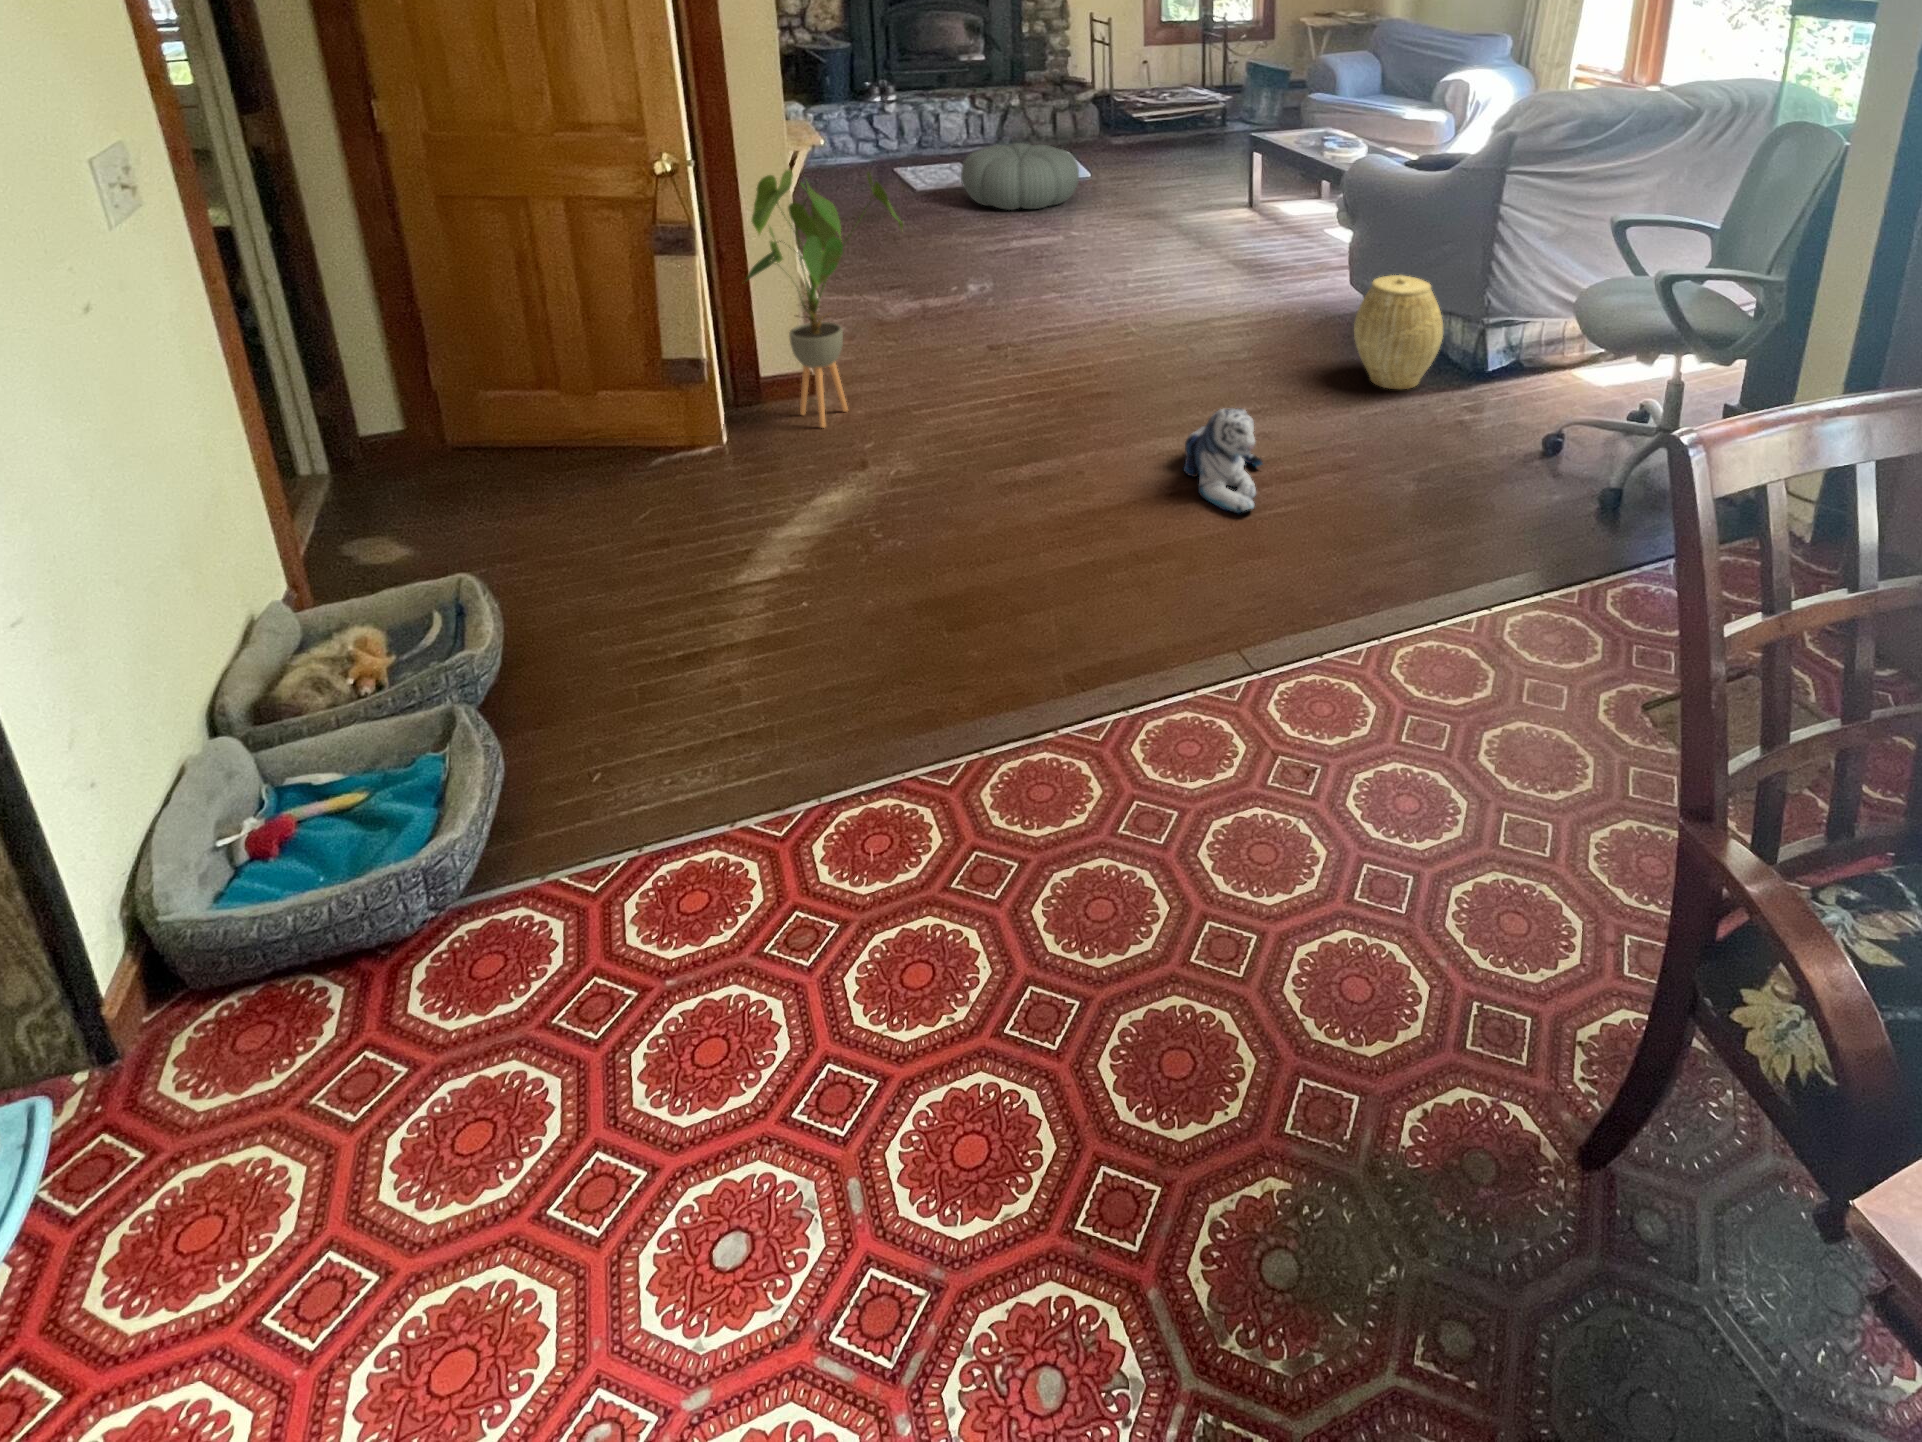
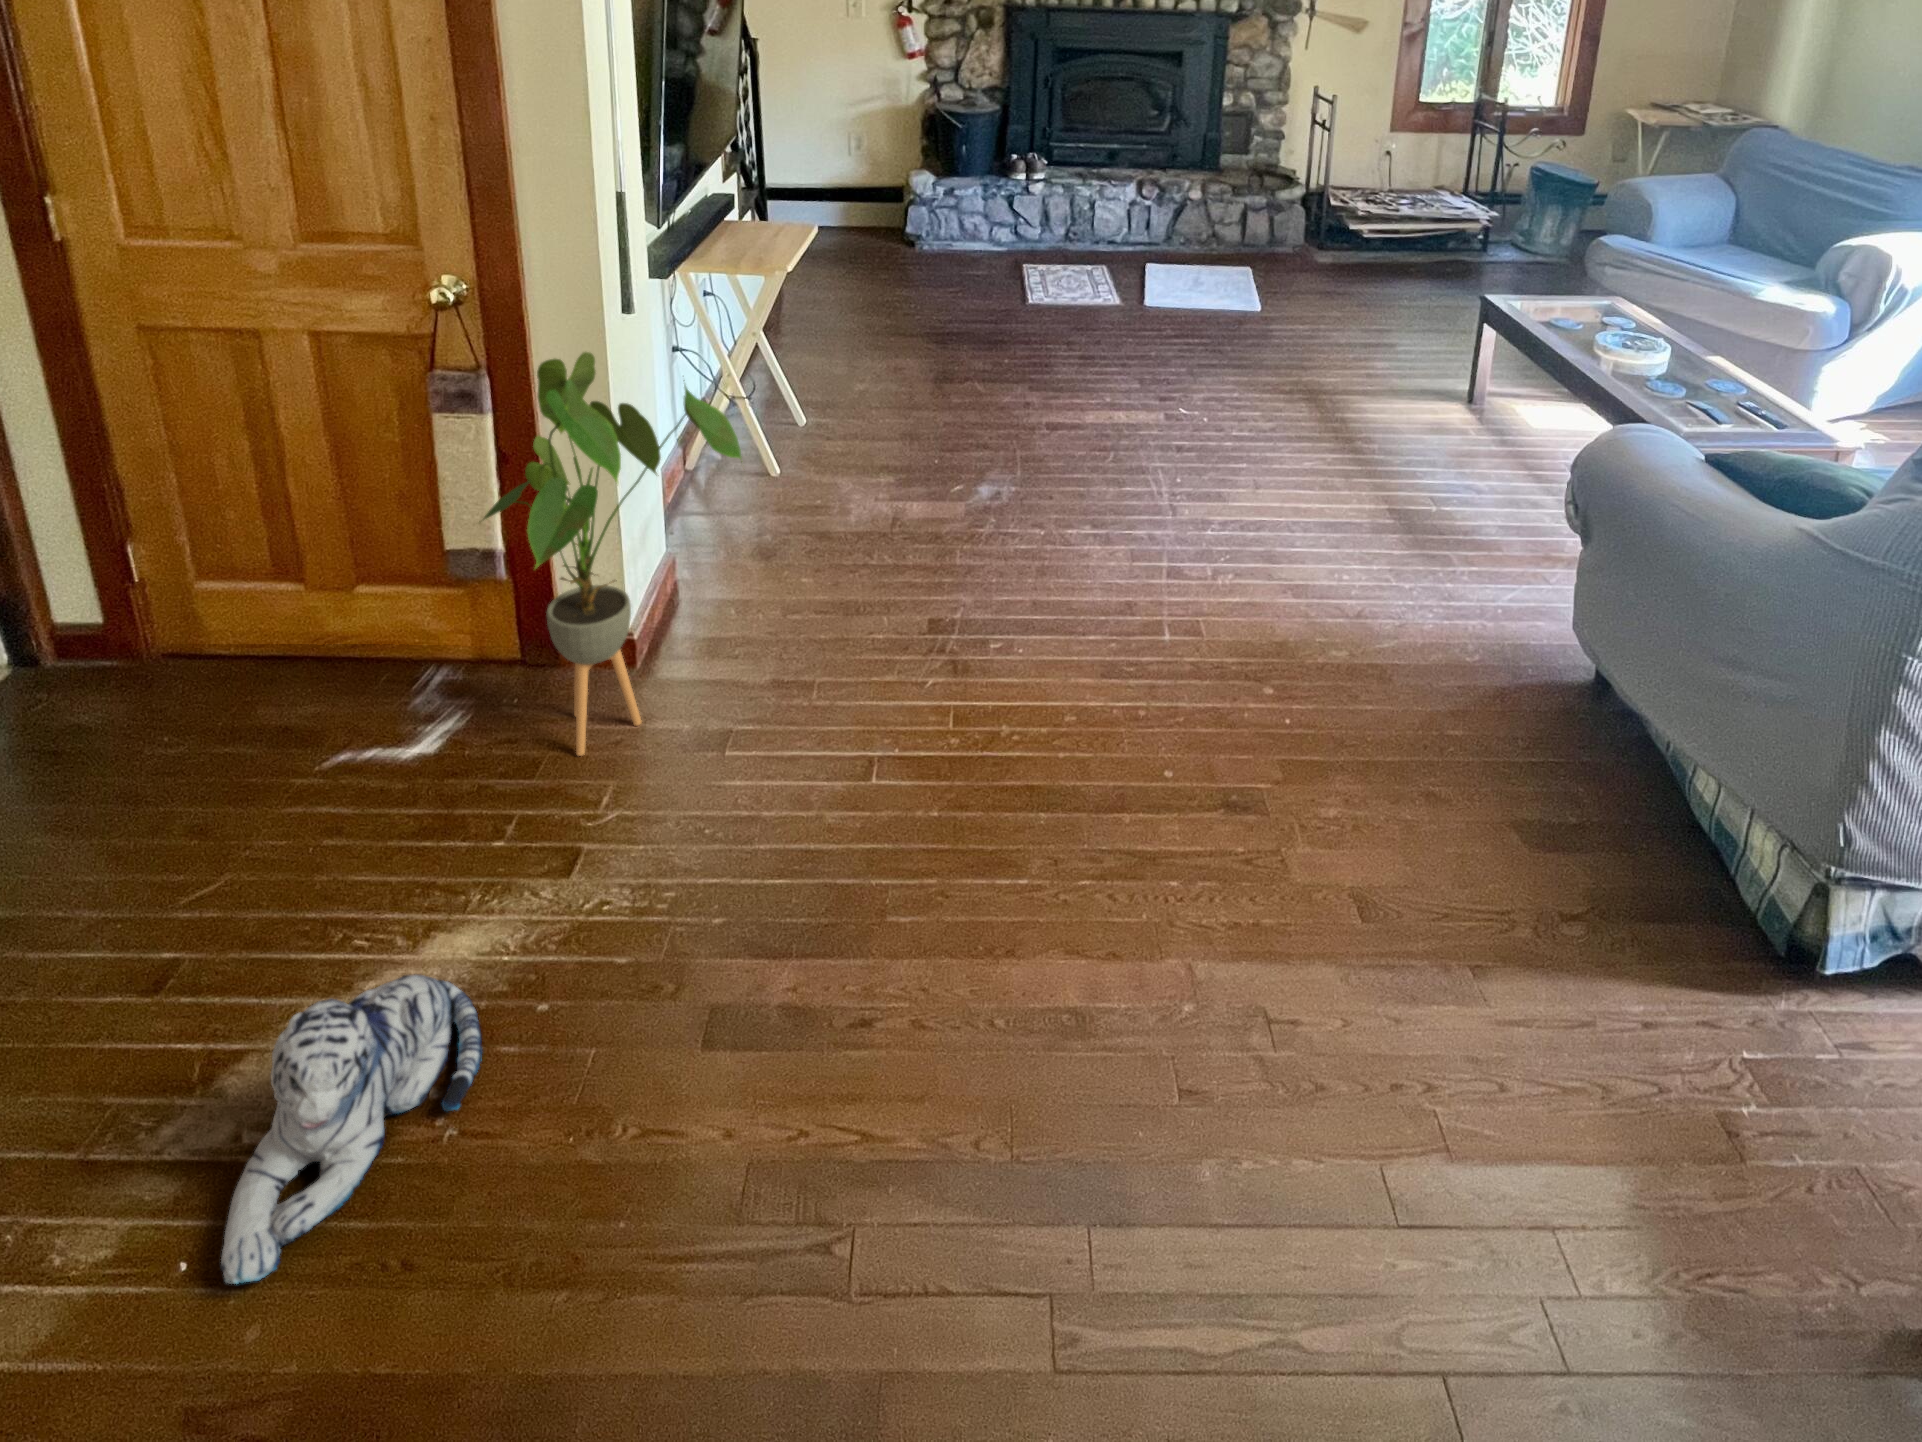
pouf: present [961,143,1079,210] -> none [1068,262,1228,360]
woven basket: present [1354,275,1443,389] -> none [1518,707,1718,951]
plush toy: present [1183,408,1262,513] -> present [221,974,482,1284]

